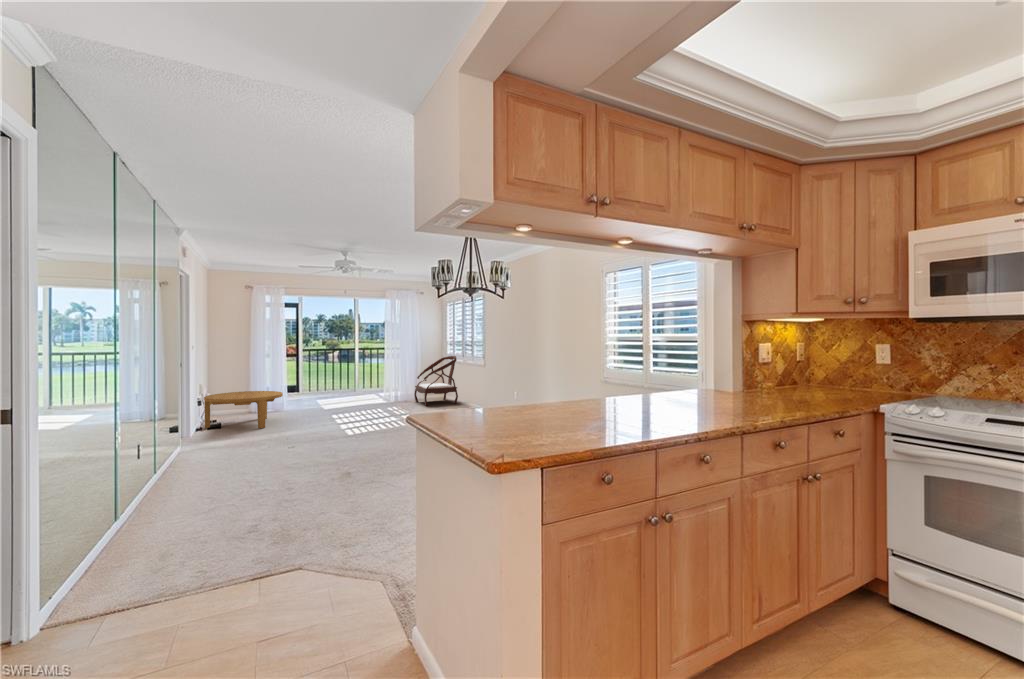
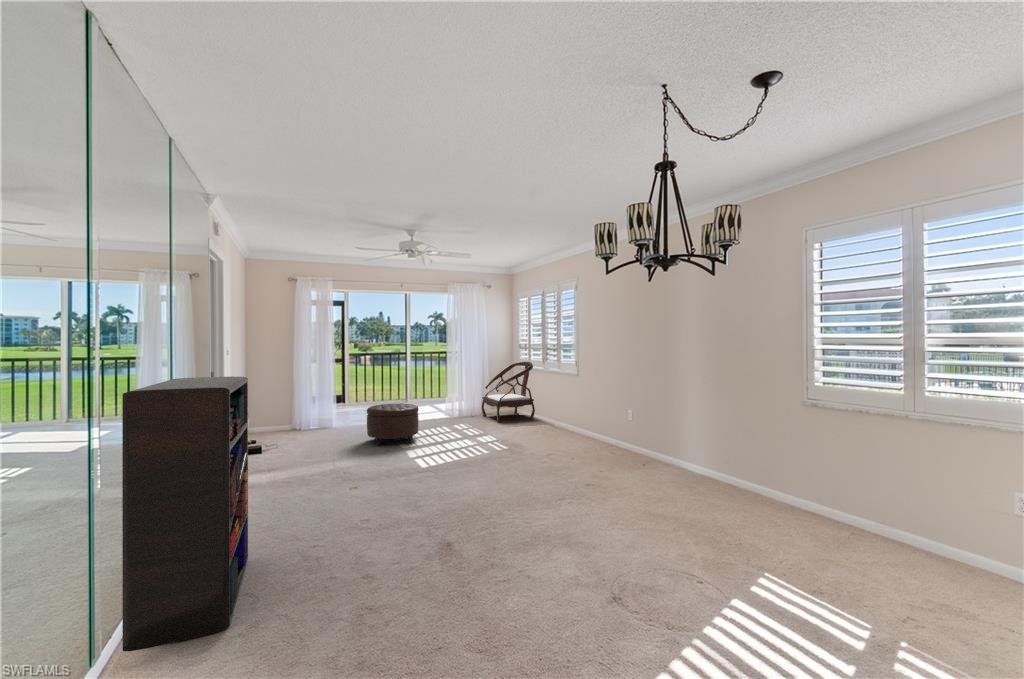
bookshelf: none [133,362,209,519] -> present [122,377,248,651]
ottoman: none [309,389,353,423] -> present [367,403,418,446]
coffee table: present [204,391,283,428] -> none [242,405,335,454]

